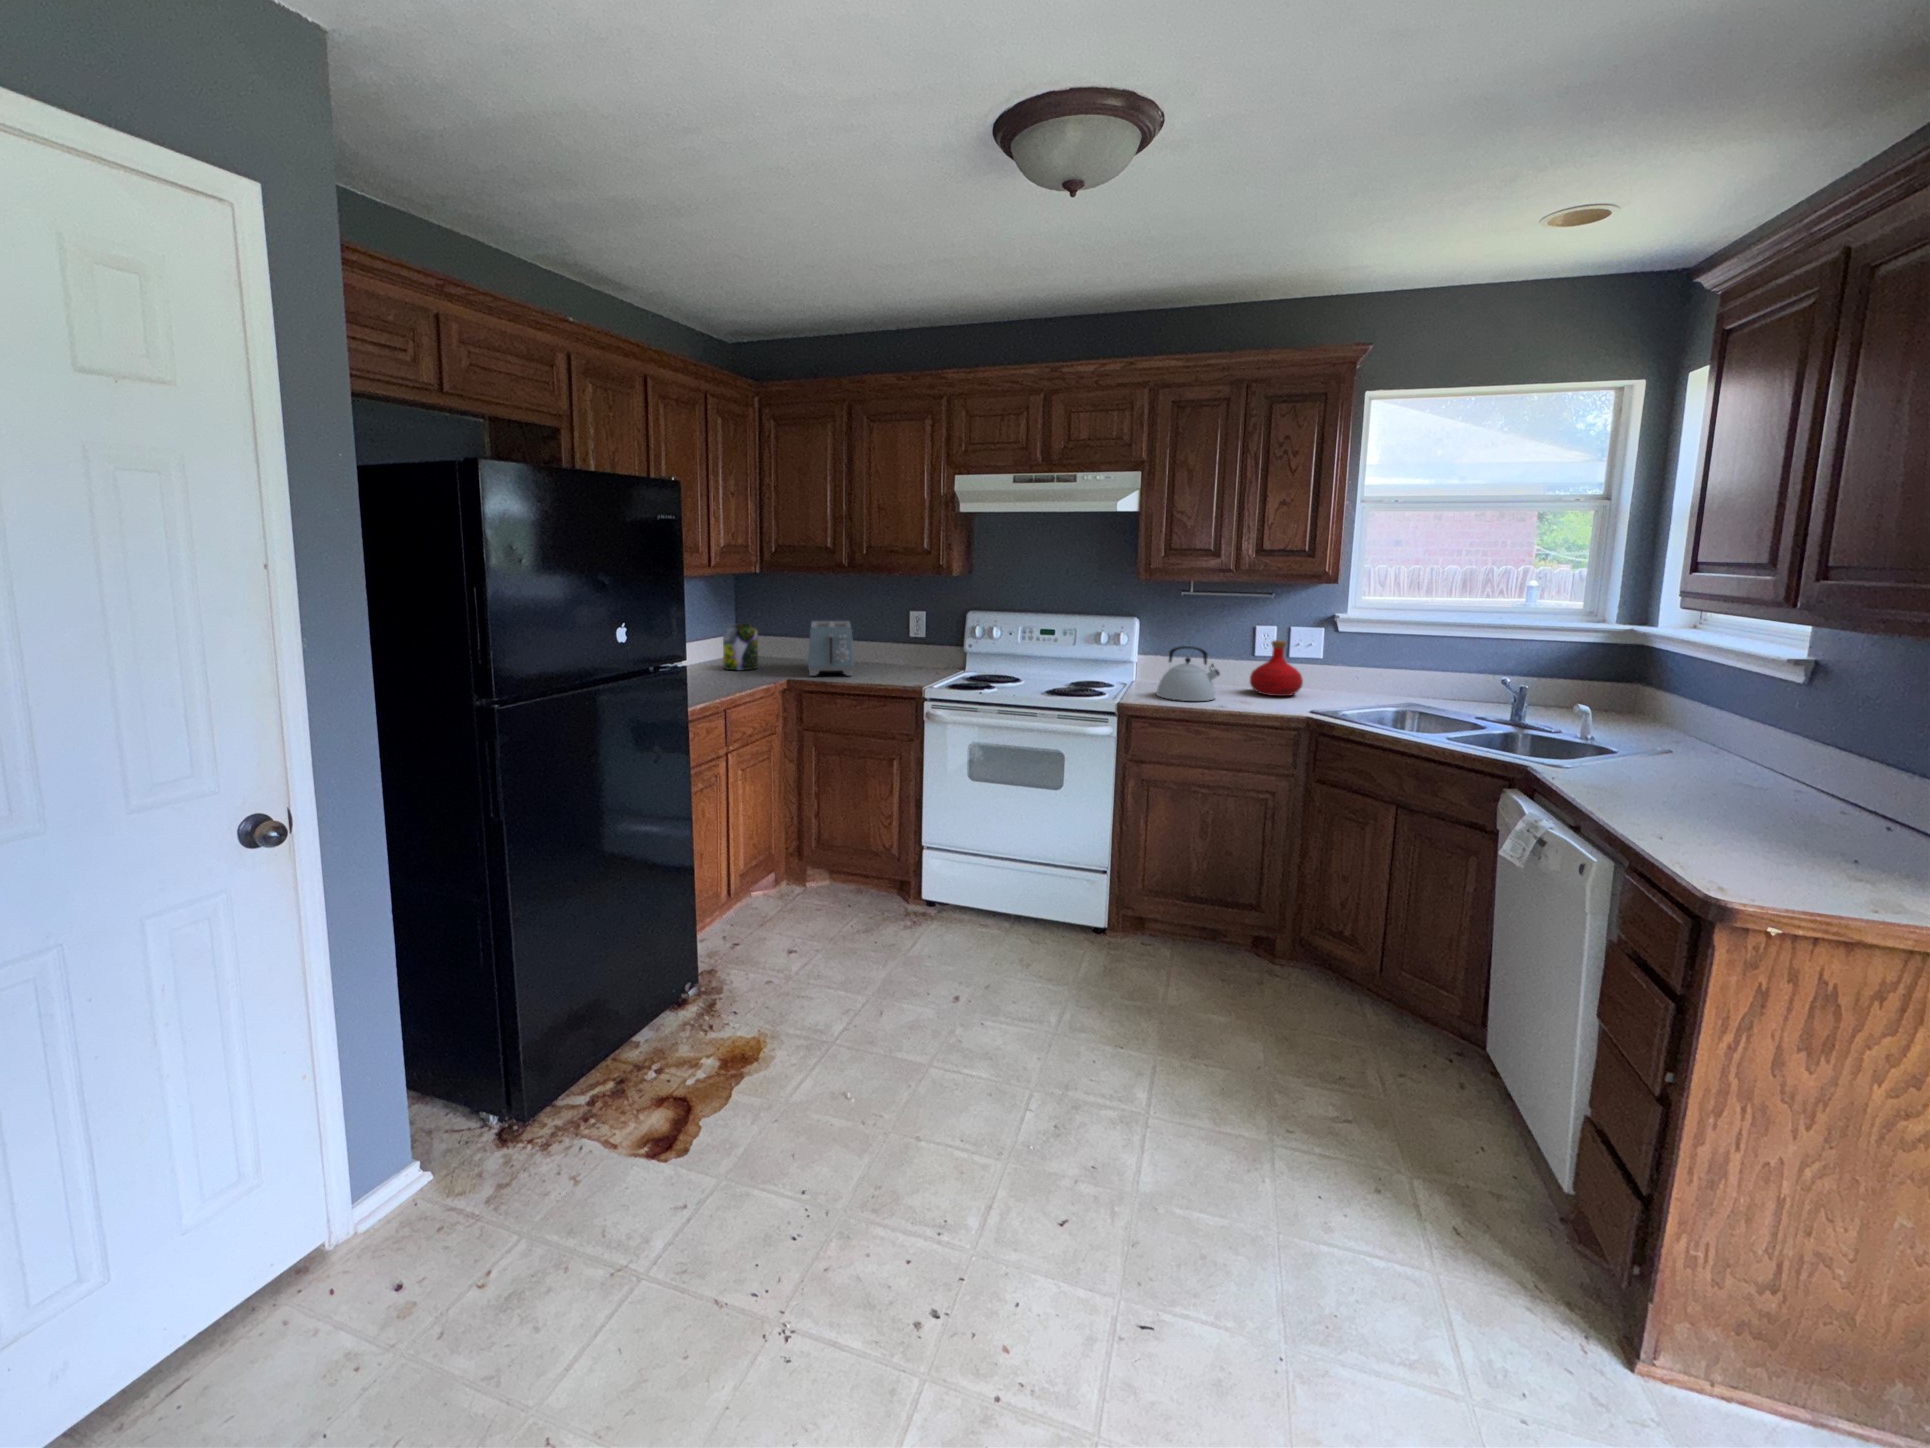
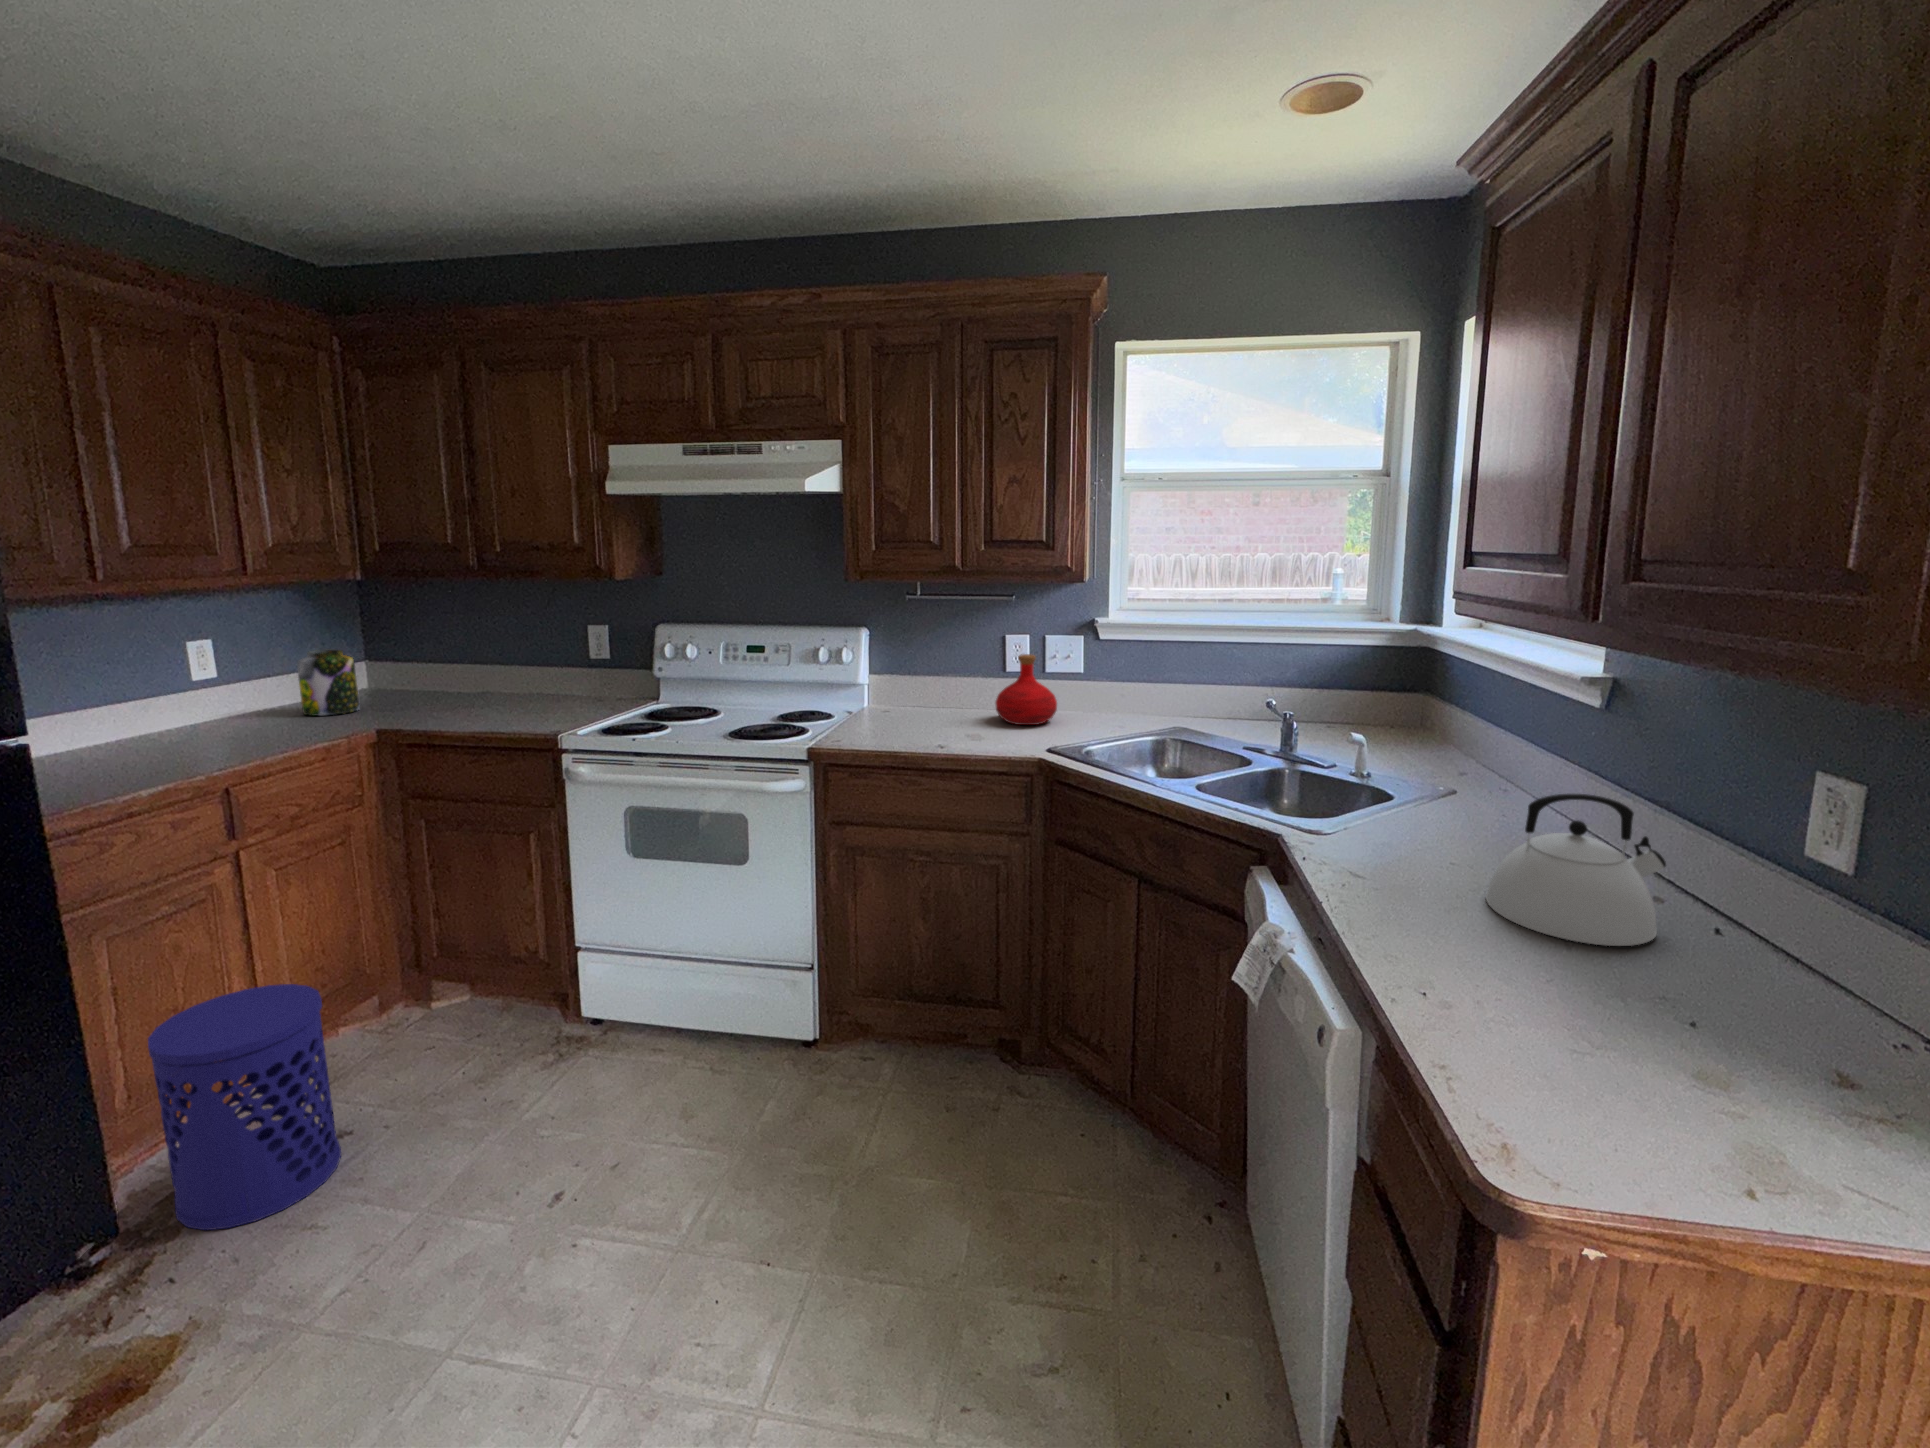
toaster: present [808,621,854,676] -> none [412,641,505,721]
kettle: present [1157,646,1220,701] -> present [1486,794,1666,946]
waste bin: none [709,842,800,990] -> present [148,984,341,1230]

